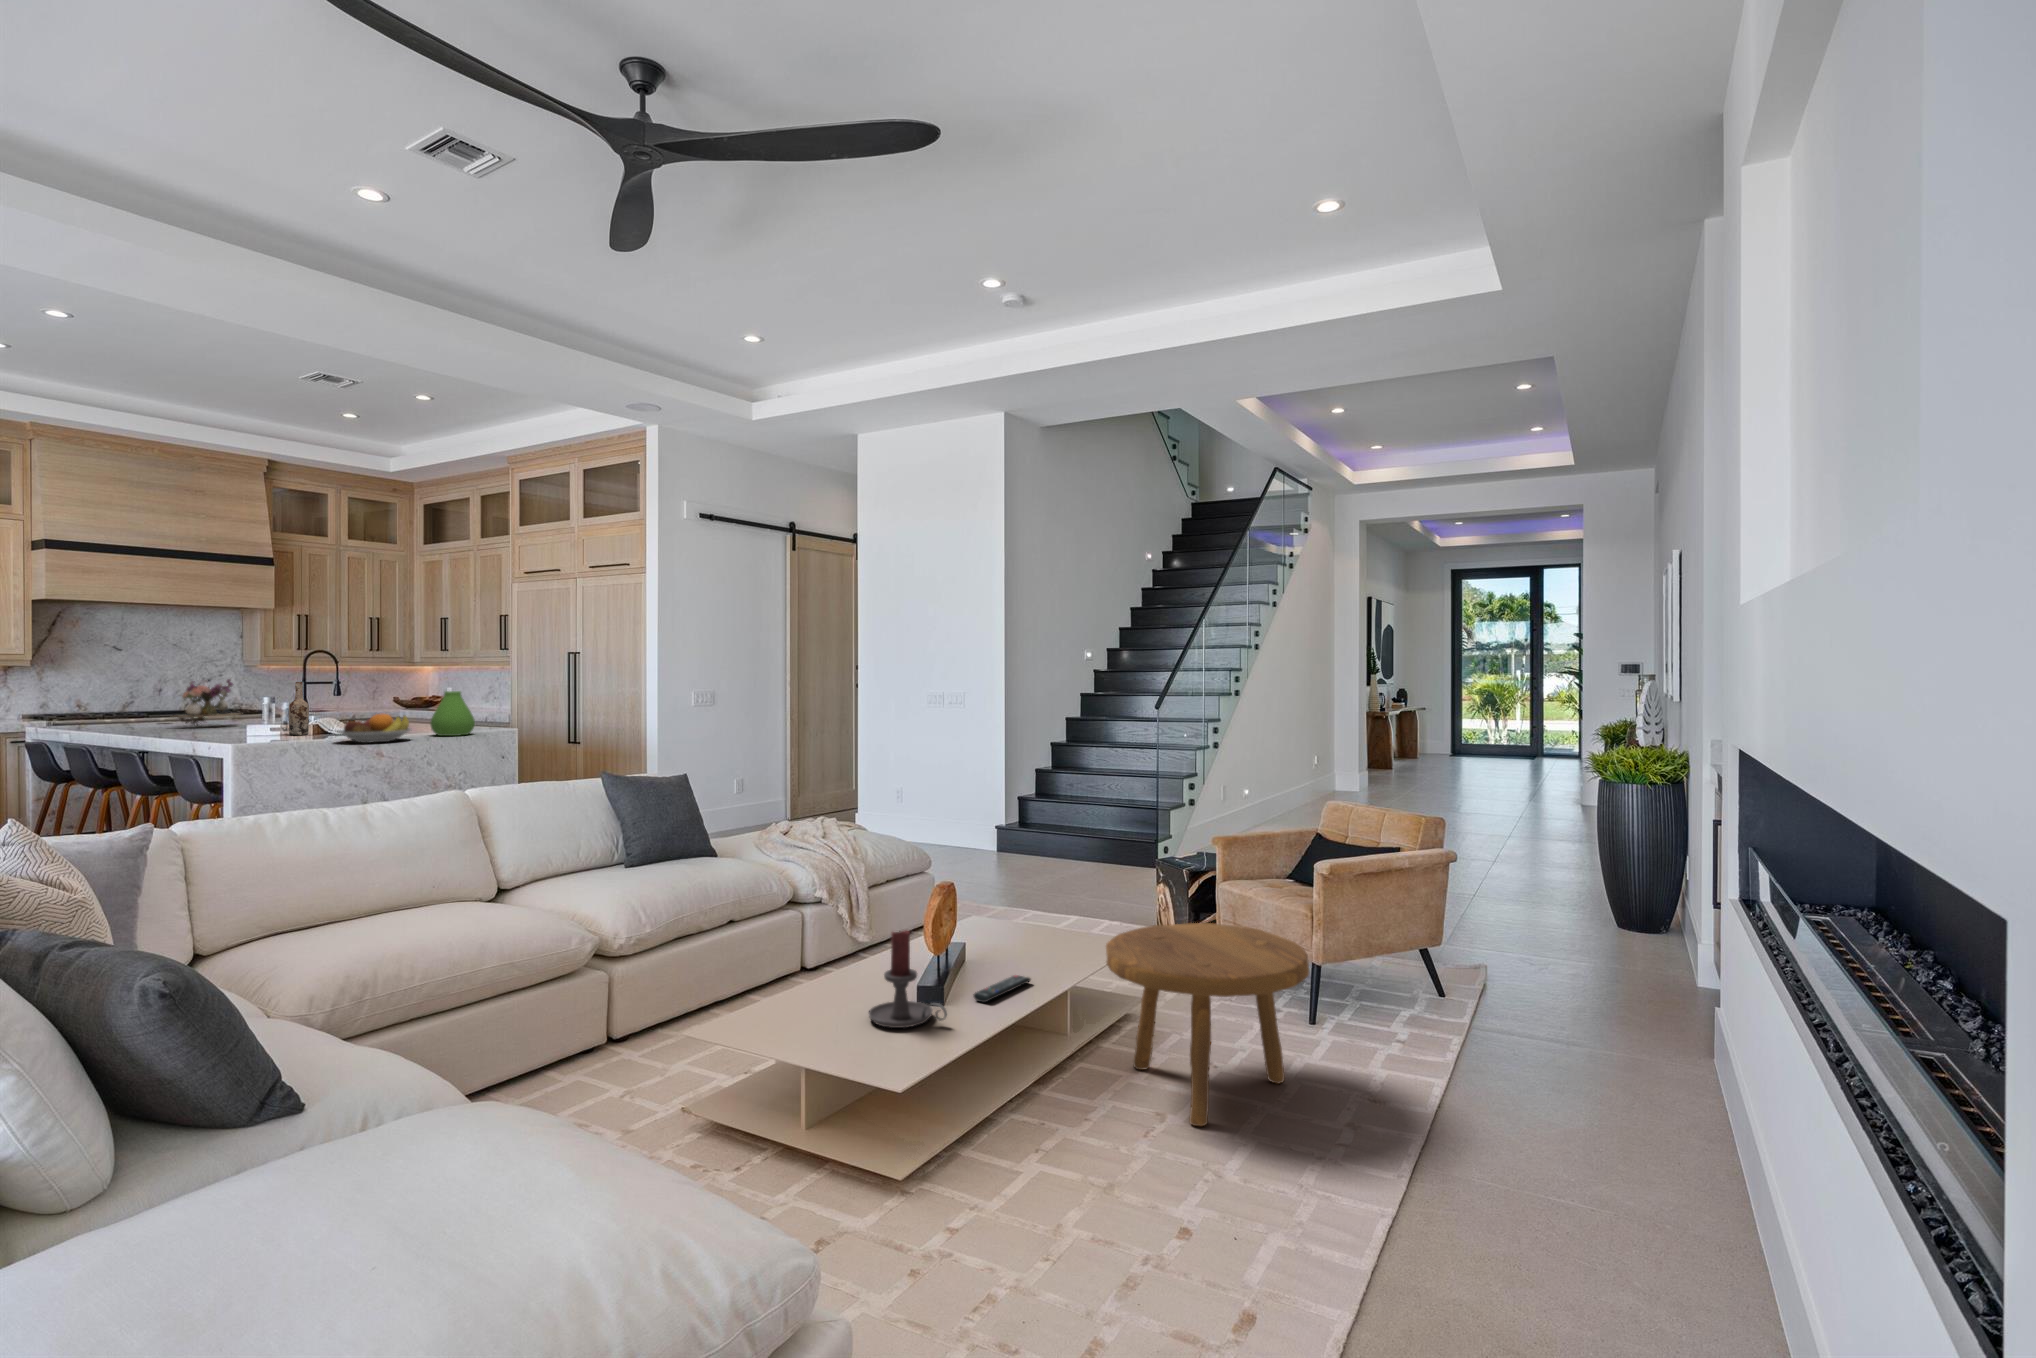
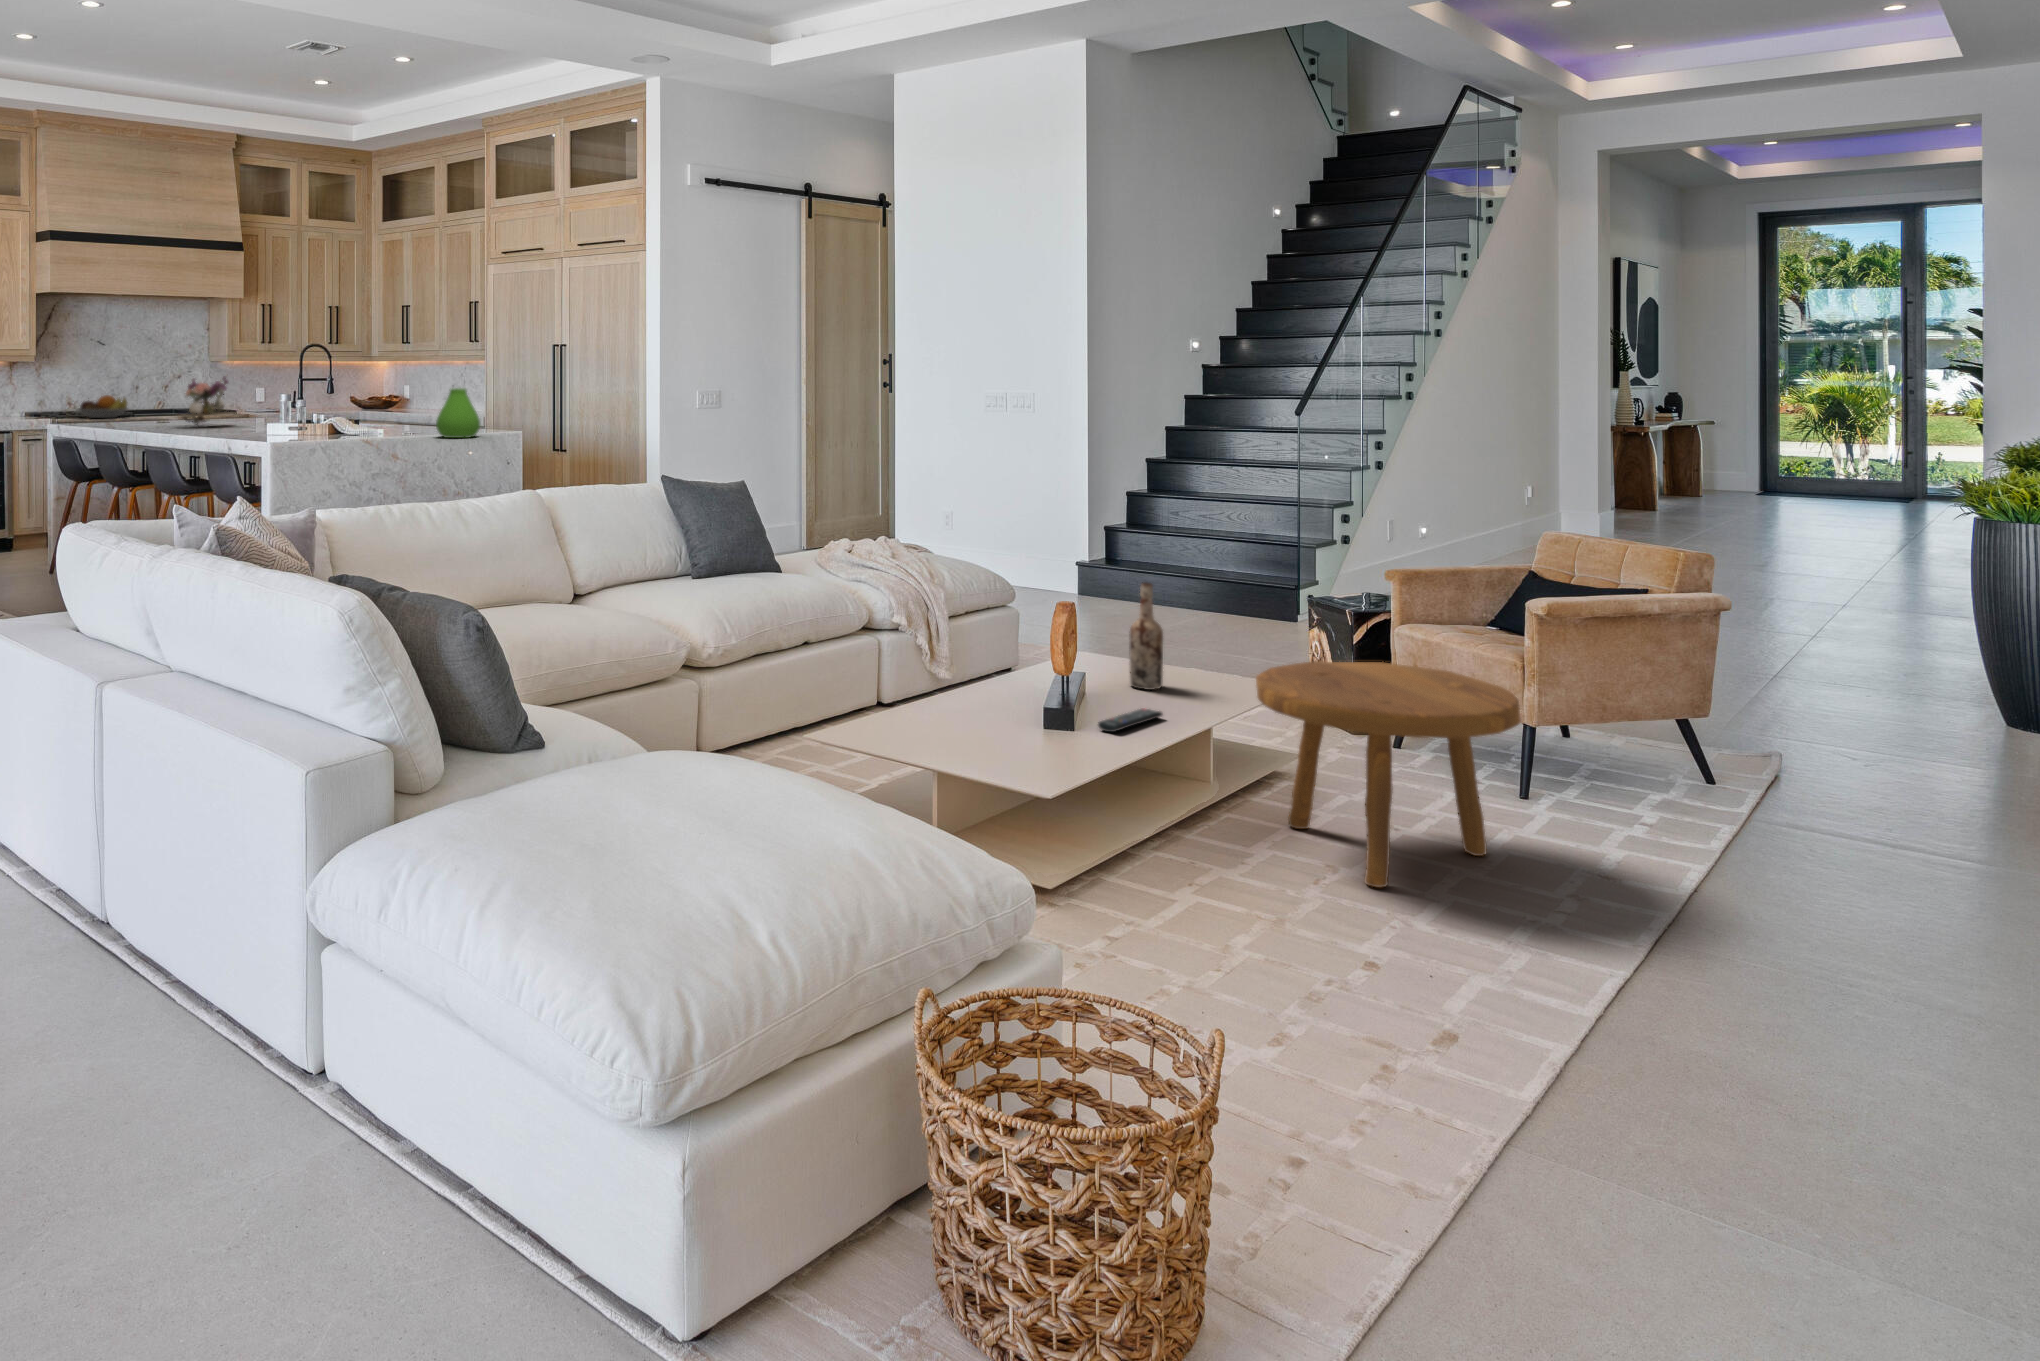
wine bottle: present [289,682,309,735] -> present [1129,582,1163,690]
fruit bowl: present [337,714,411,743] -> present [75,395,128,418]
candle holder: present [869,931,947,1028] -> none [983,643,1074,749]

